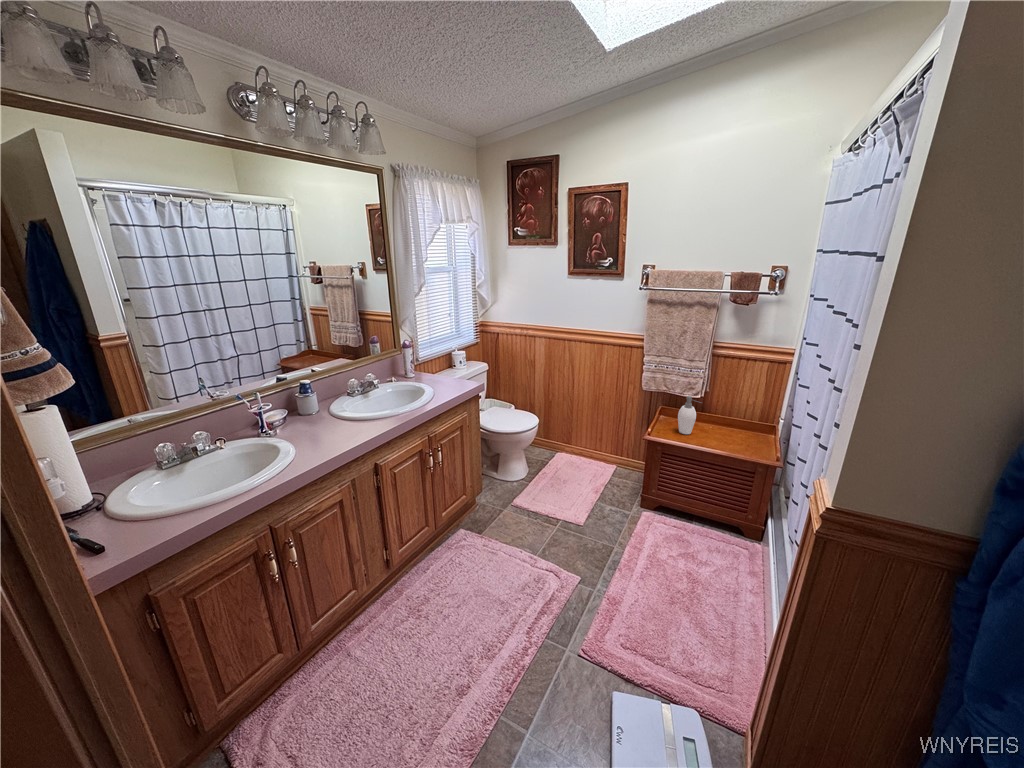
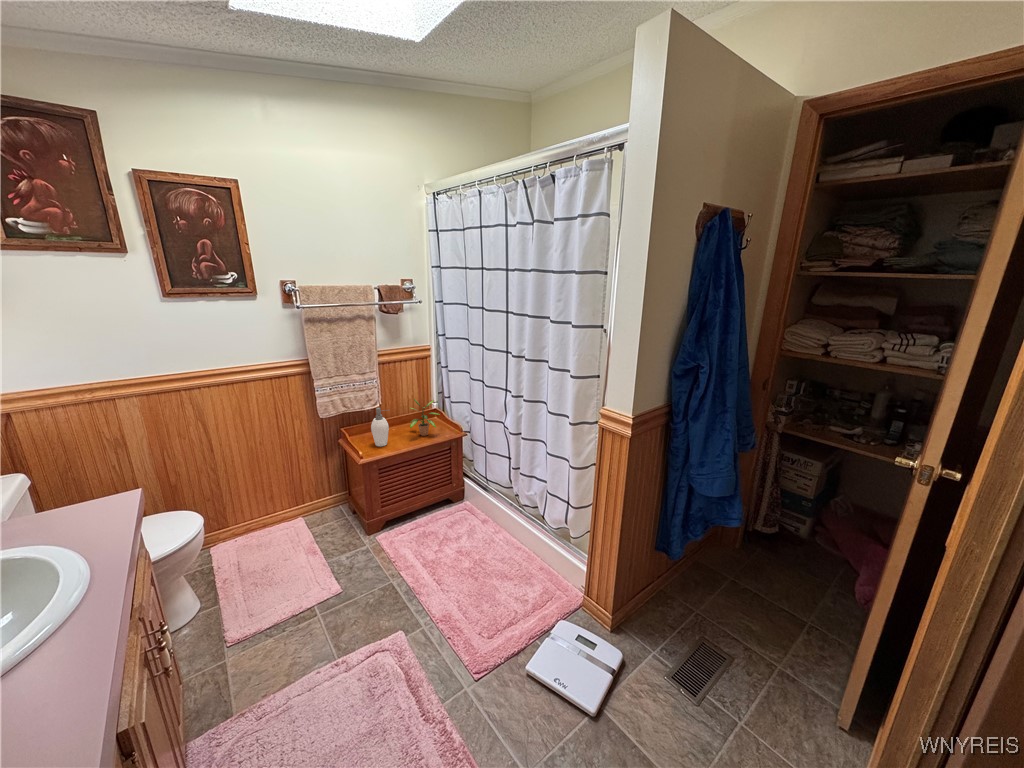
potted plant: none [718,399,763,445] -> present [410,399,440,436]

